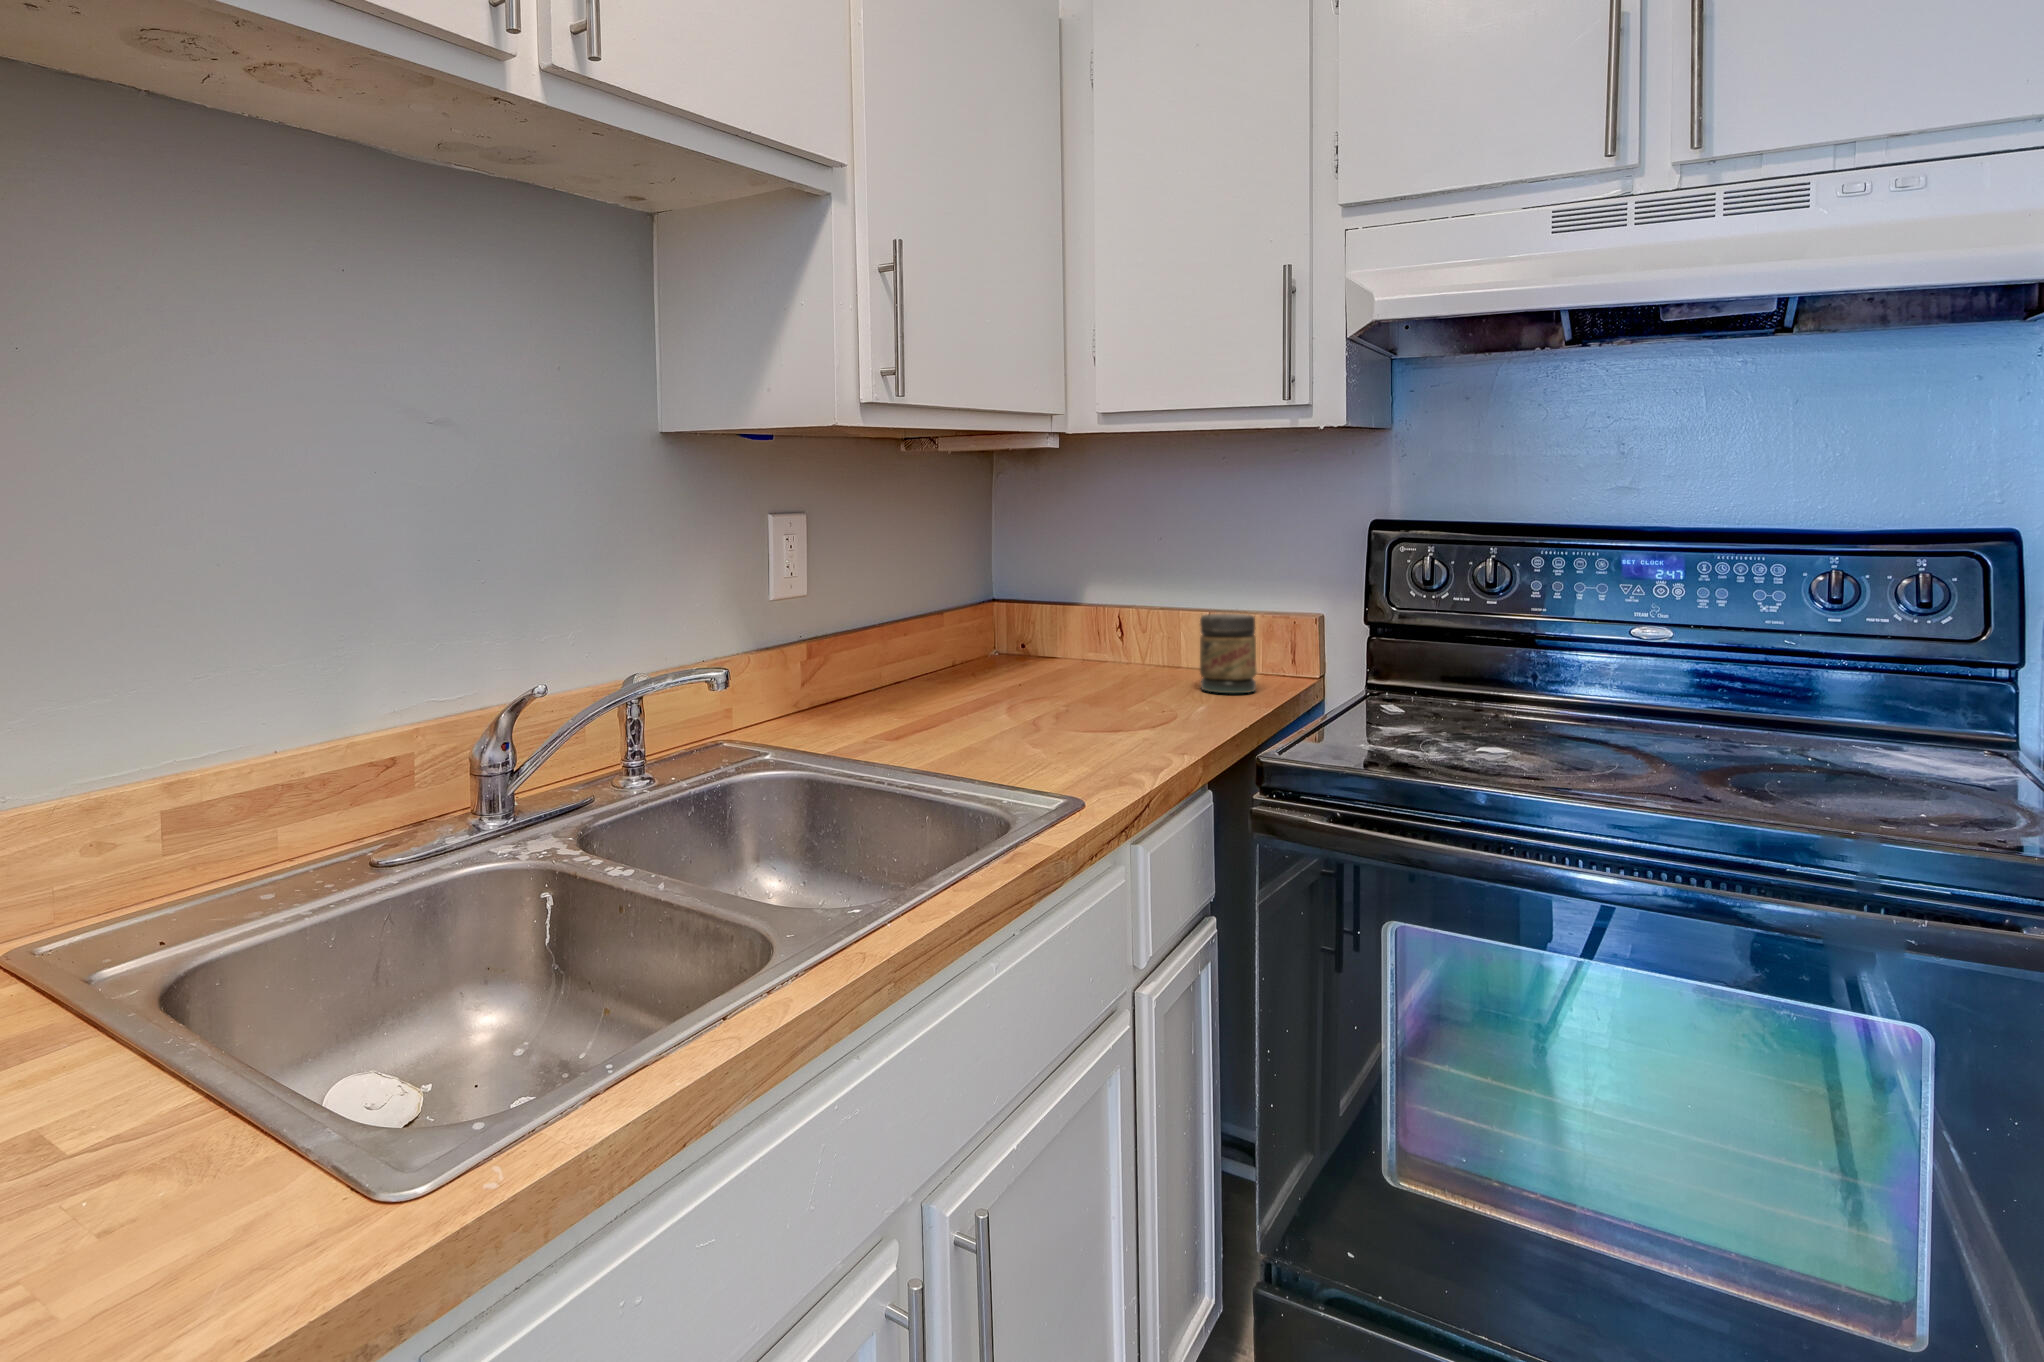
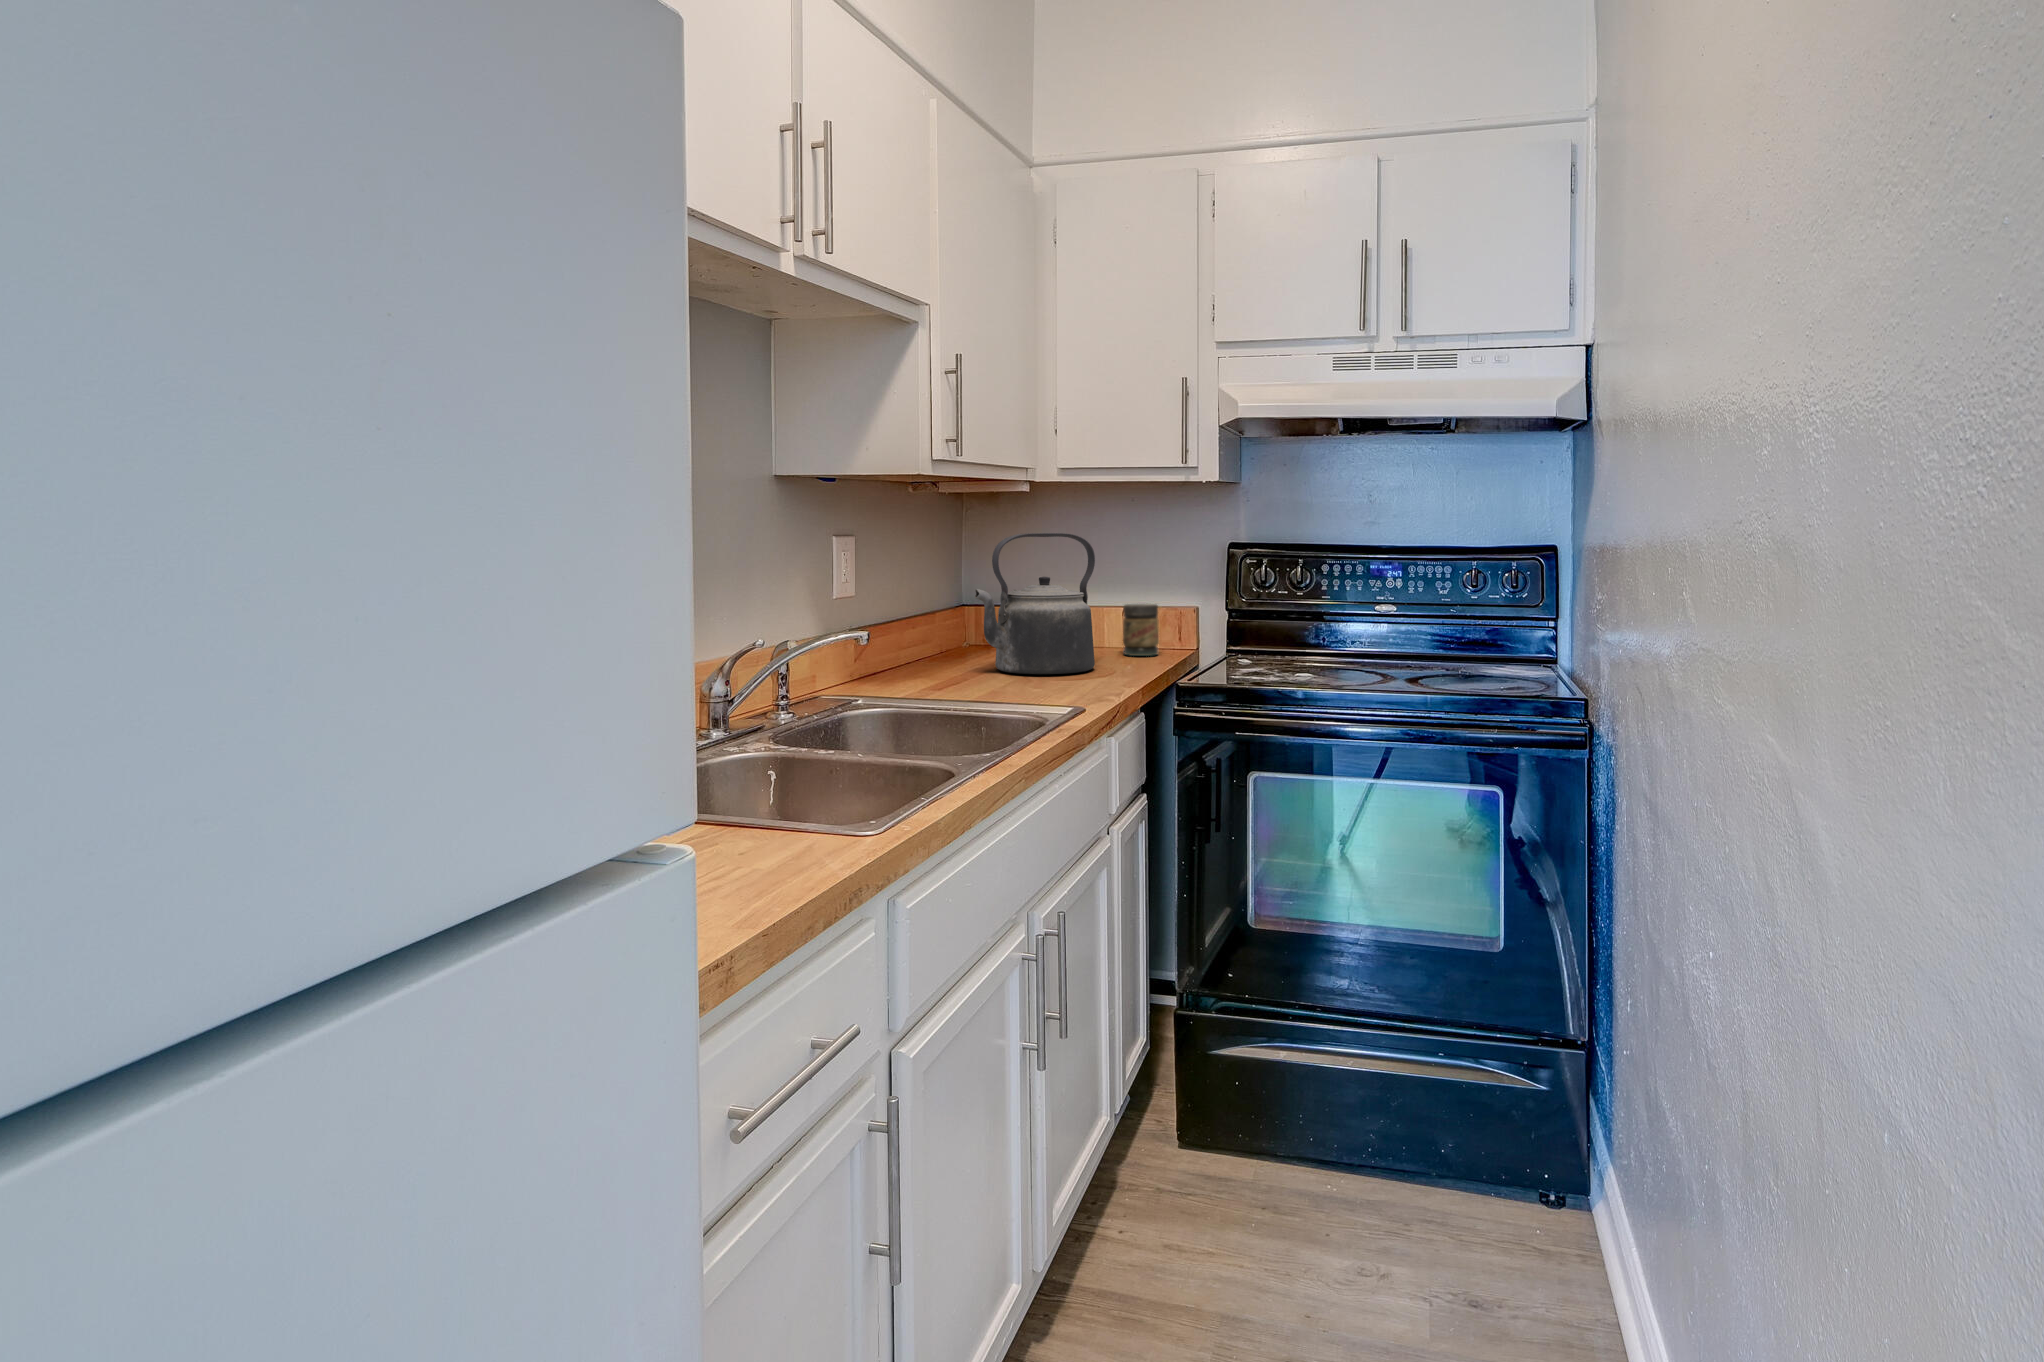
kettle: none [957,509,1146,723] -> present [975,533,1095,674]

